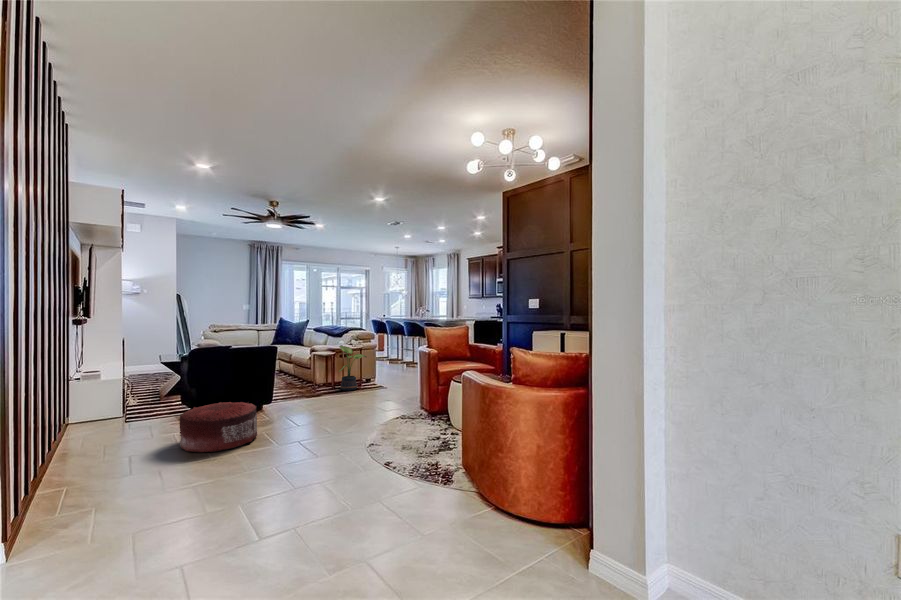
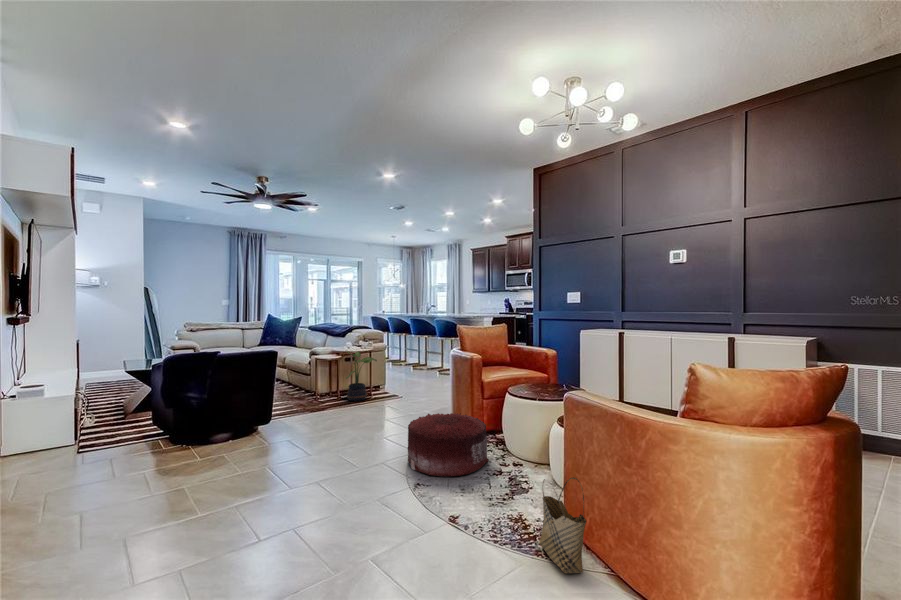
pouf: present [180,402,258,452] -> present [408,413,489,477]
woven basket: none [440,433,466,497] -> present [539,477,586,573]

